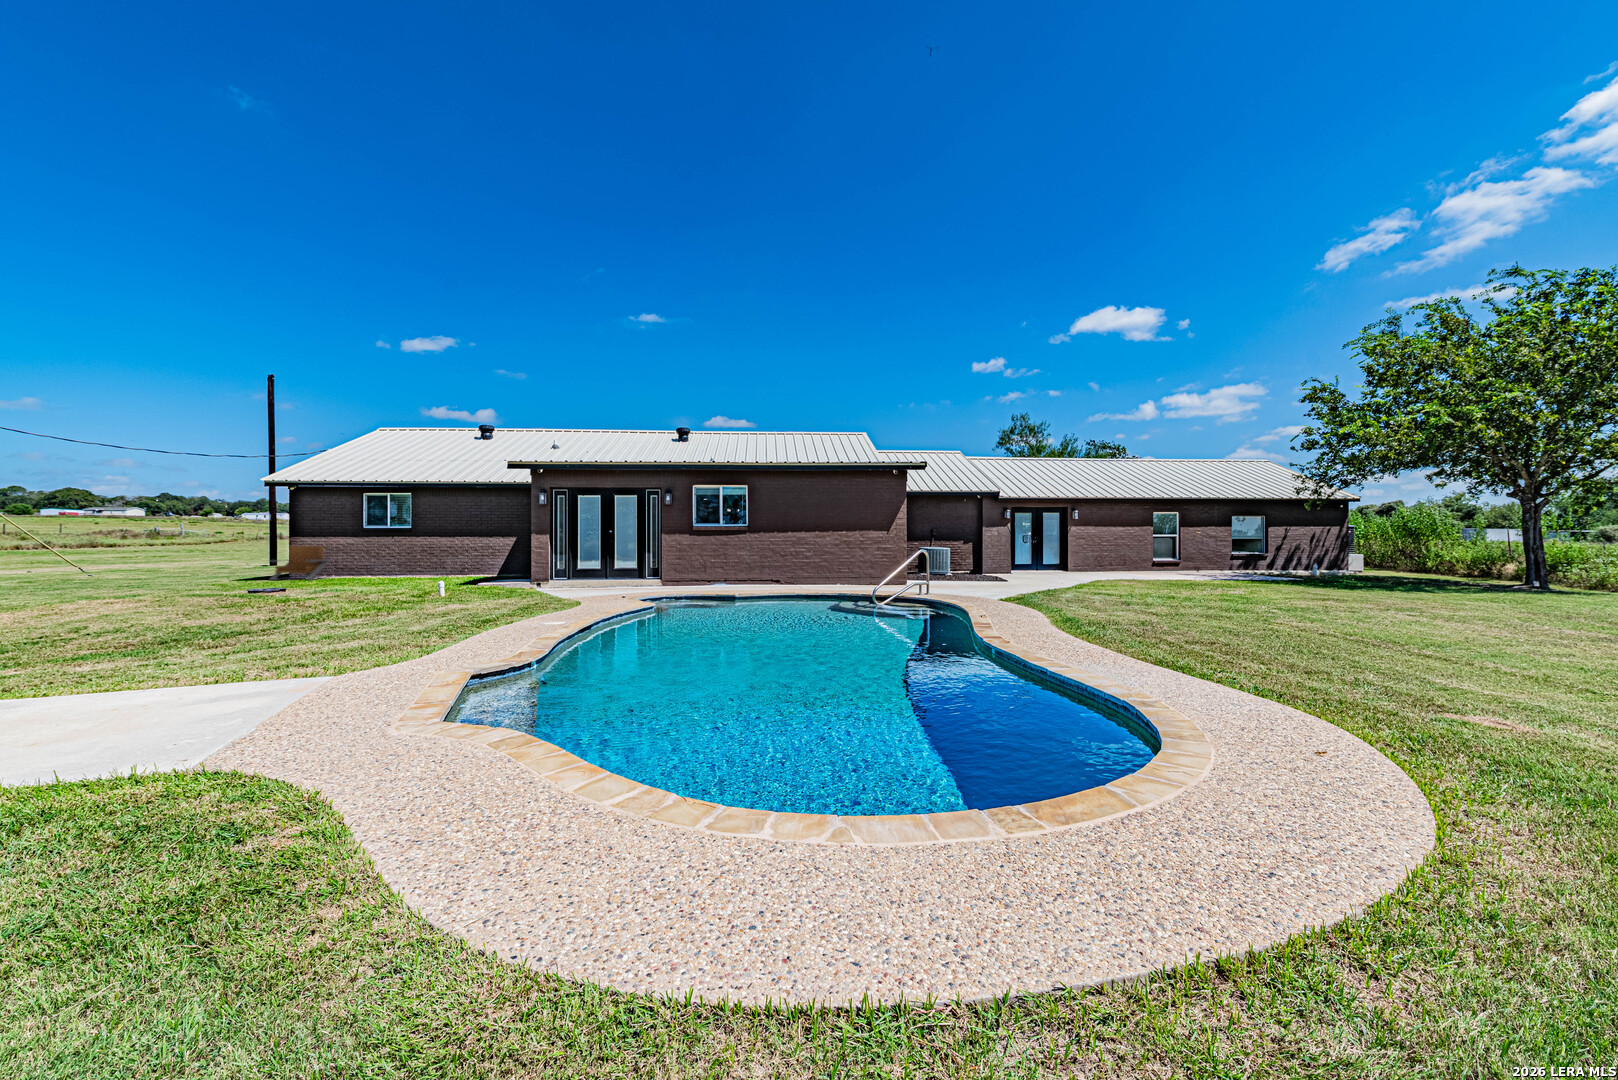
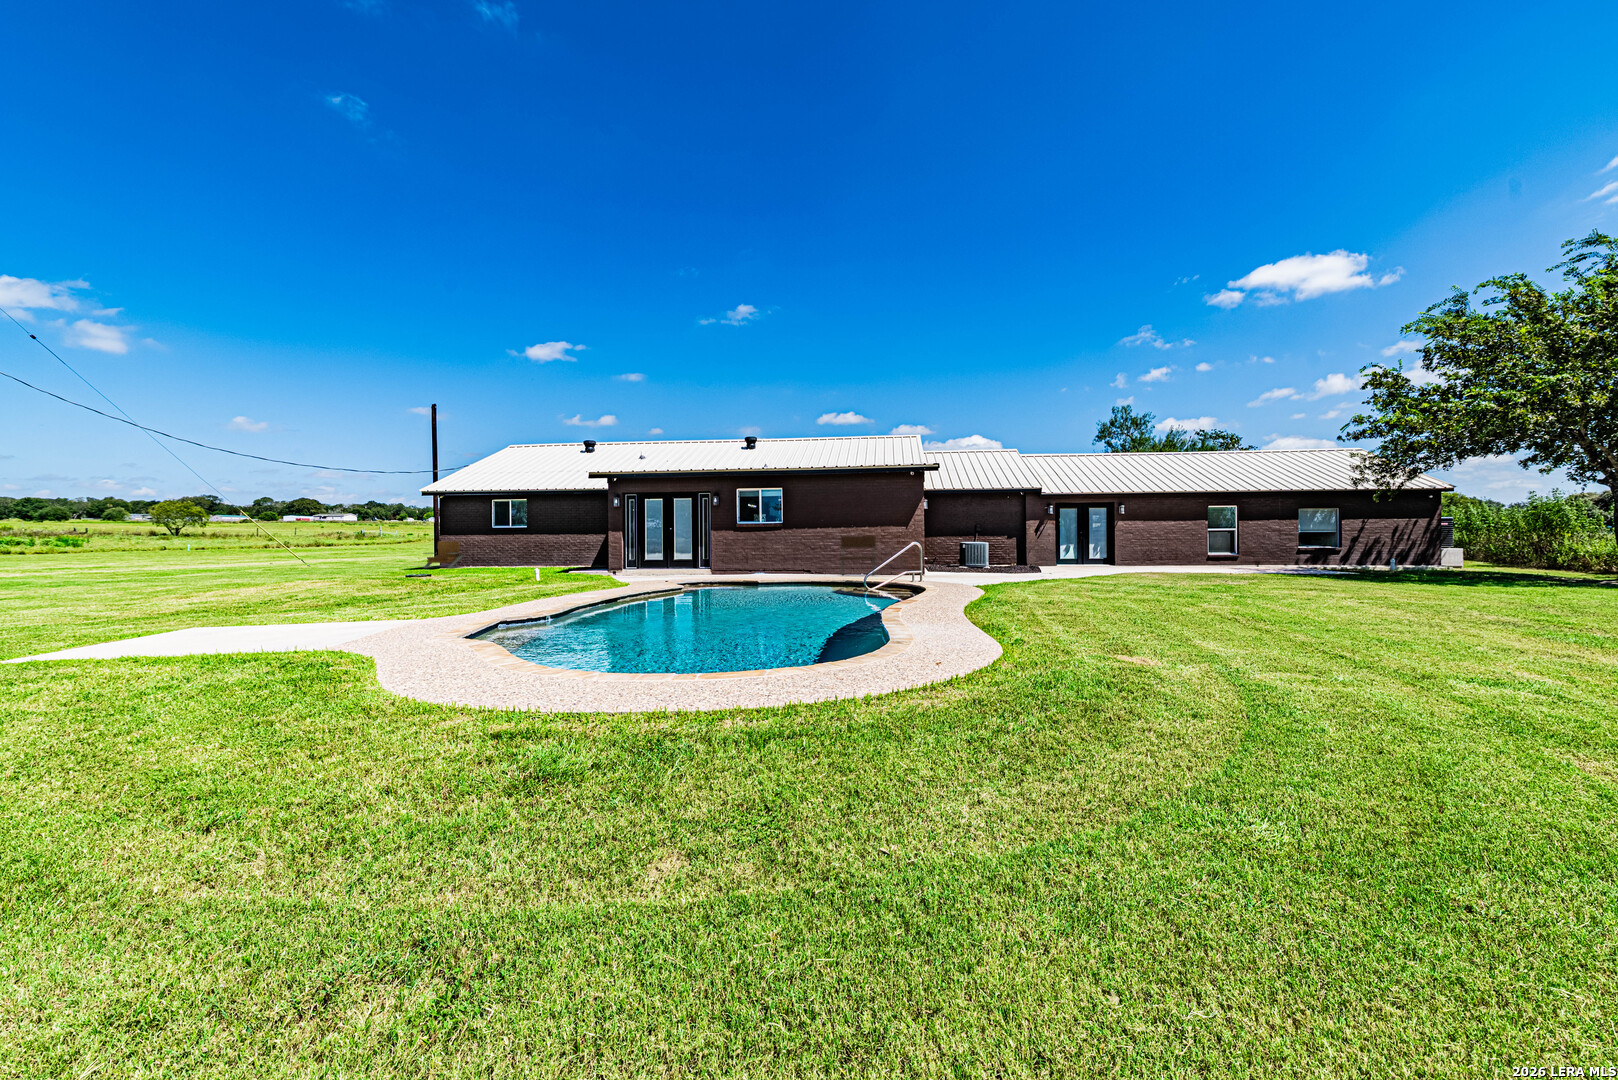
bench: none [815,541,857,586] -> present [840,535,876,575]

